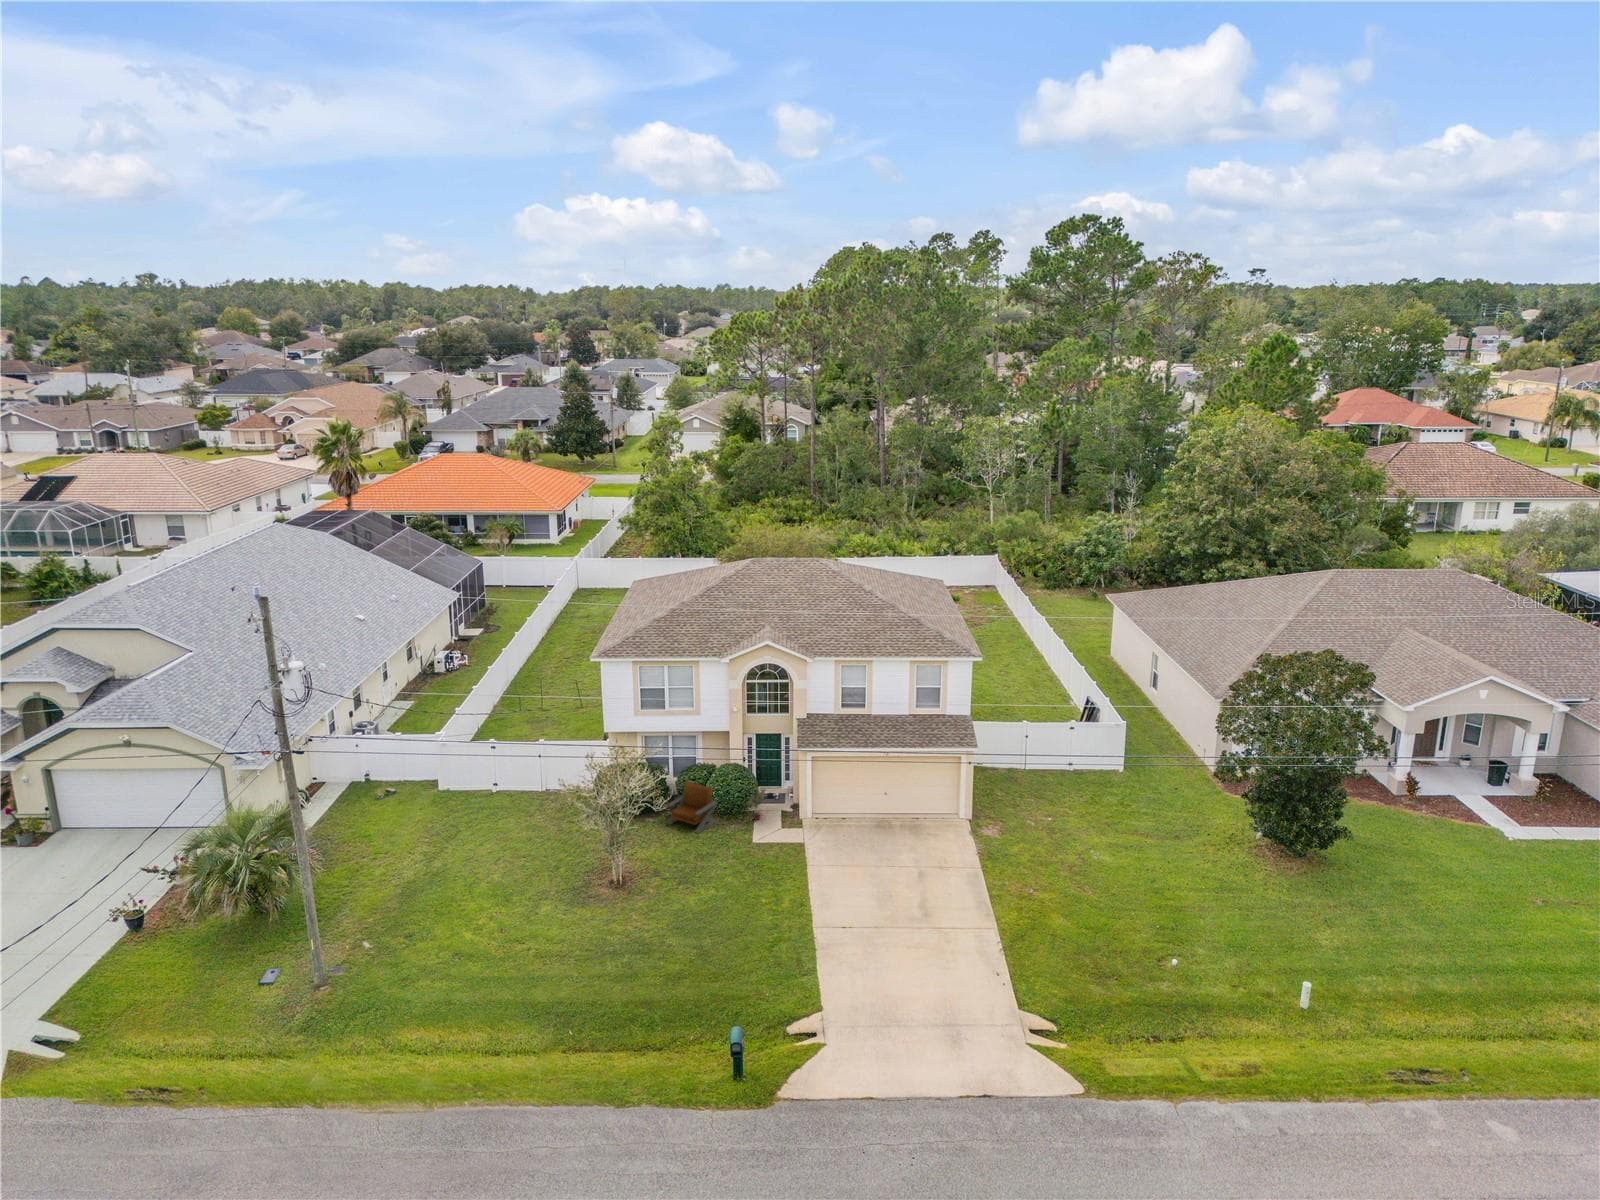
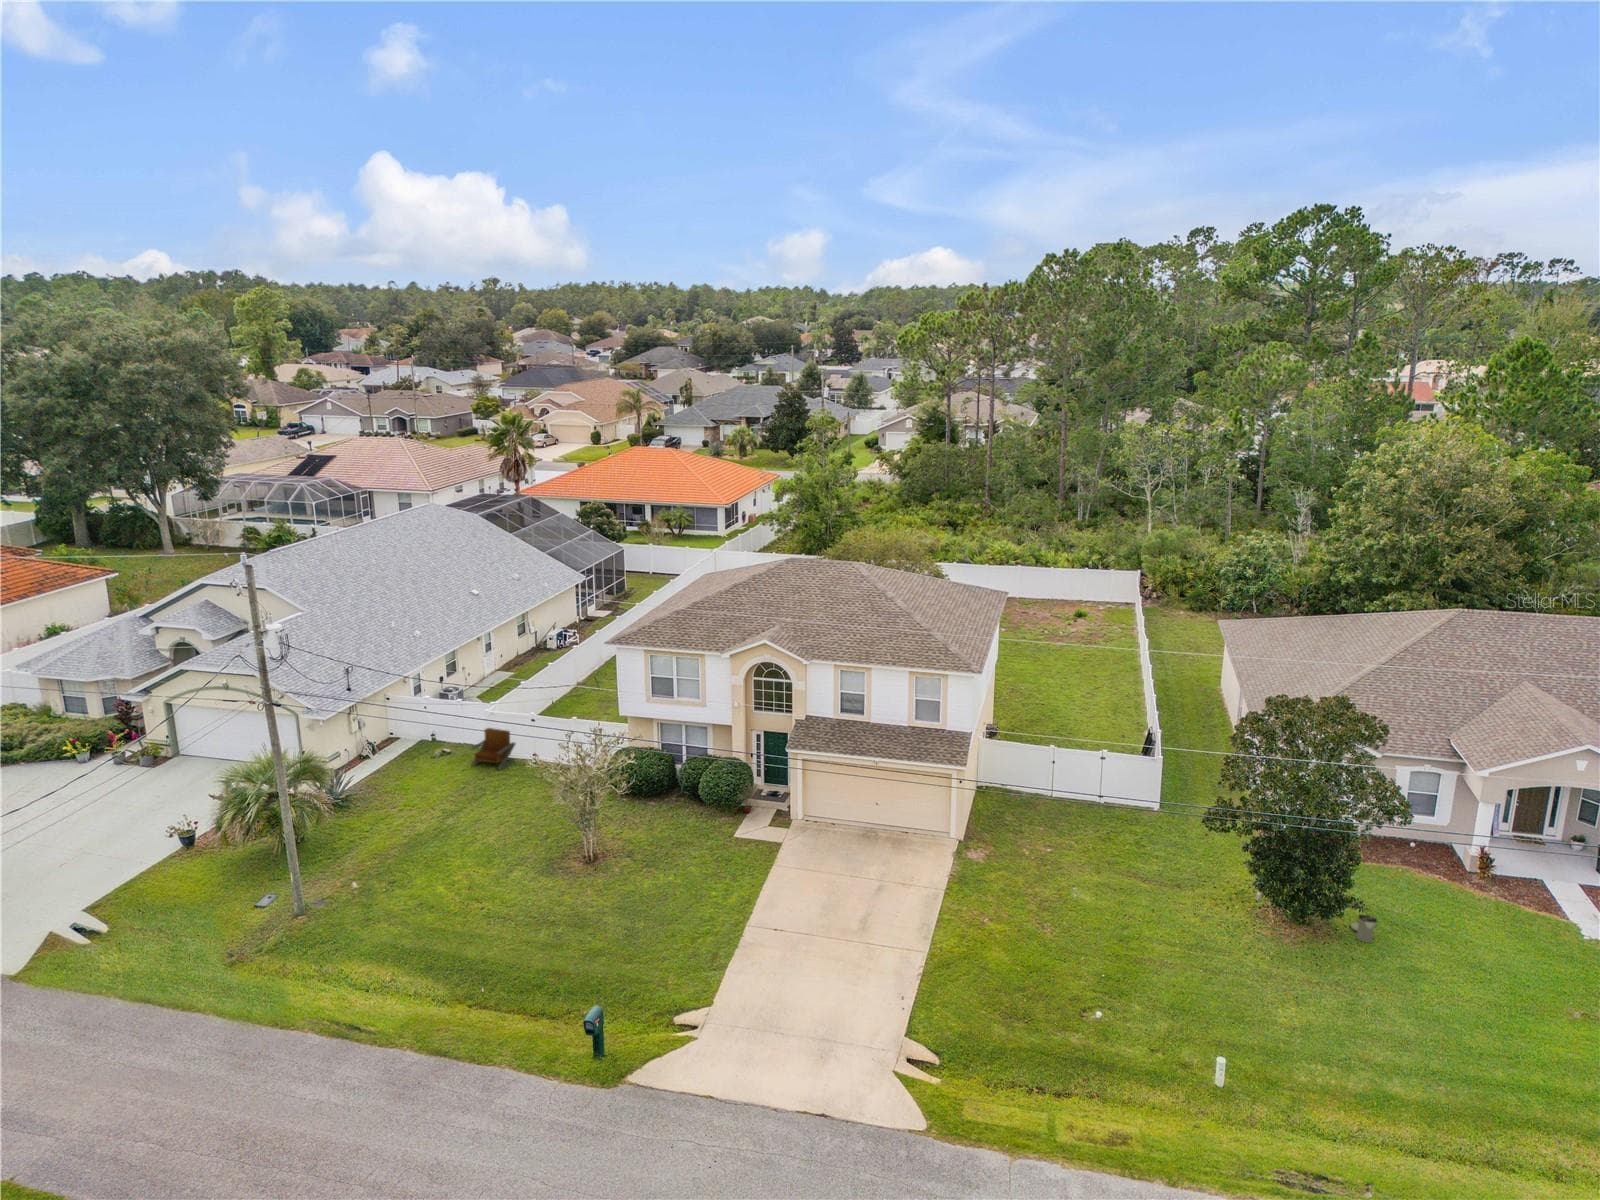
lounge chair: present [667,781,718,833] -> present [471,728,516,770]
trash can: none [1342,844,1369,869] -> present [1351,915,1377,943]

